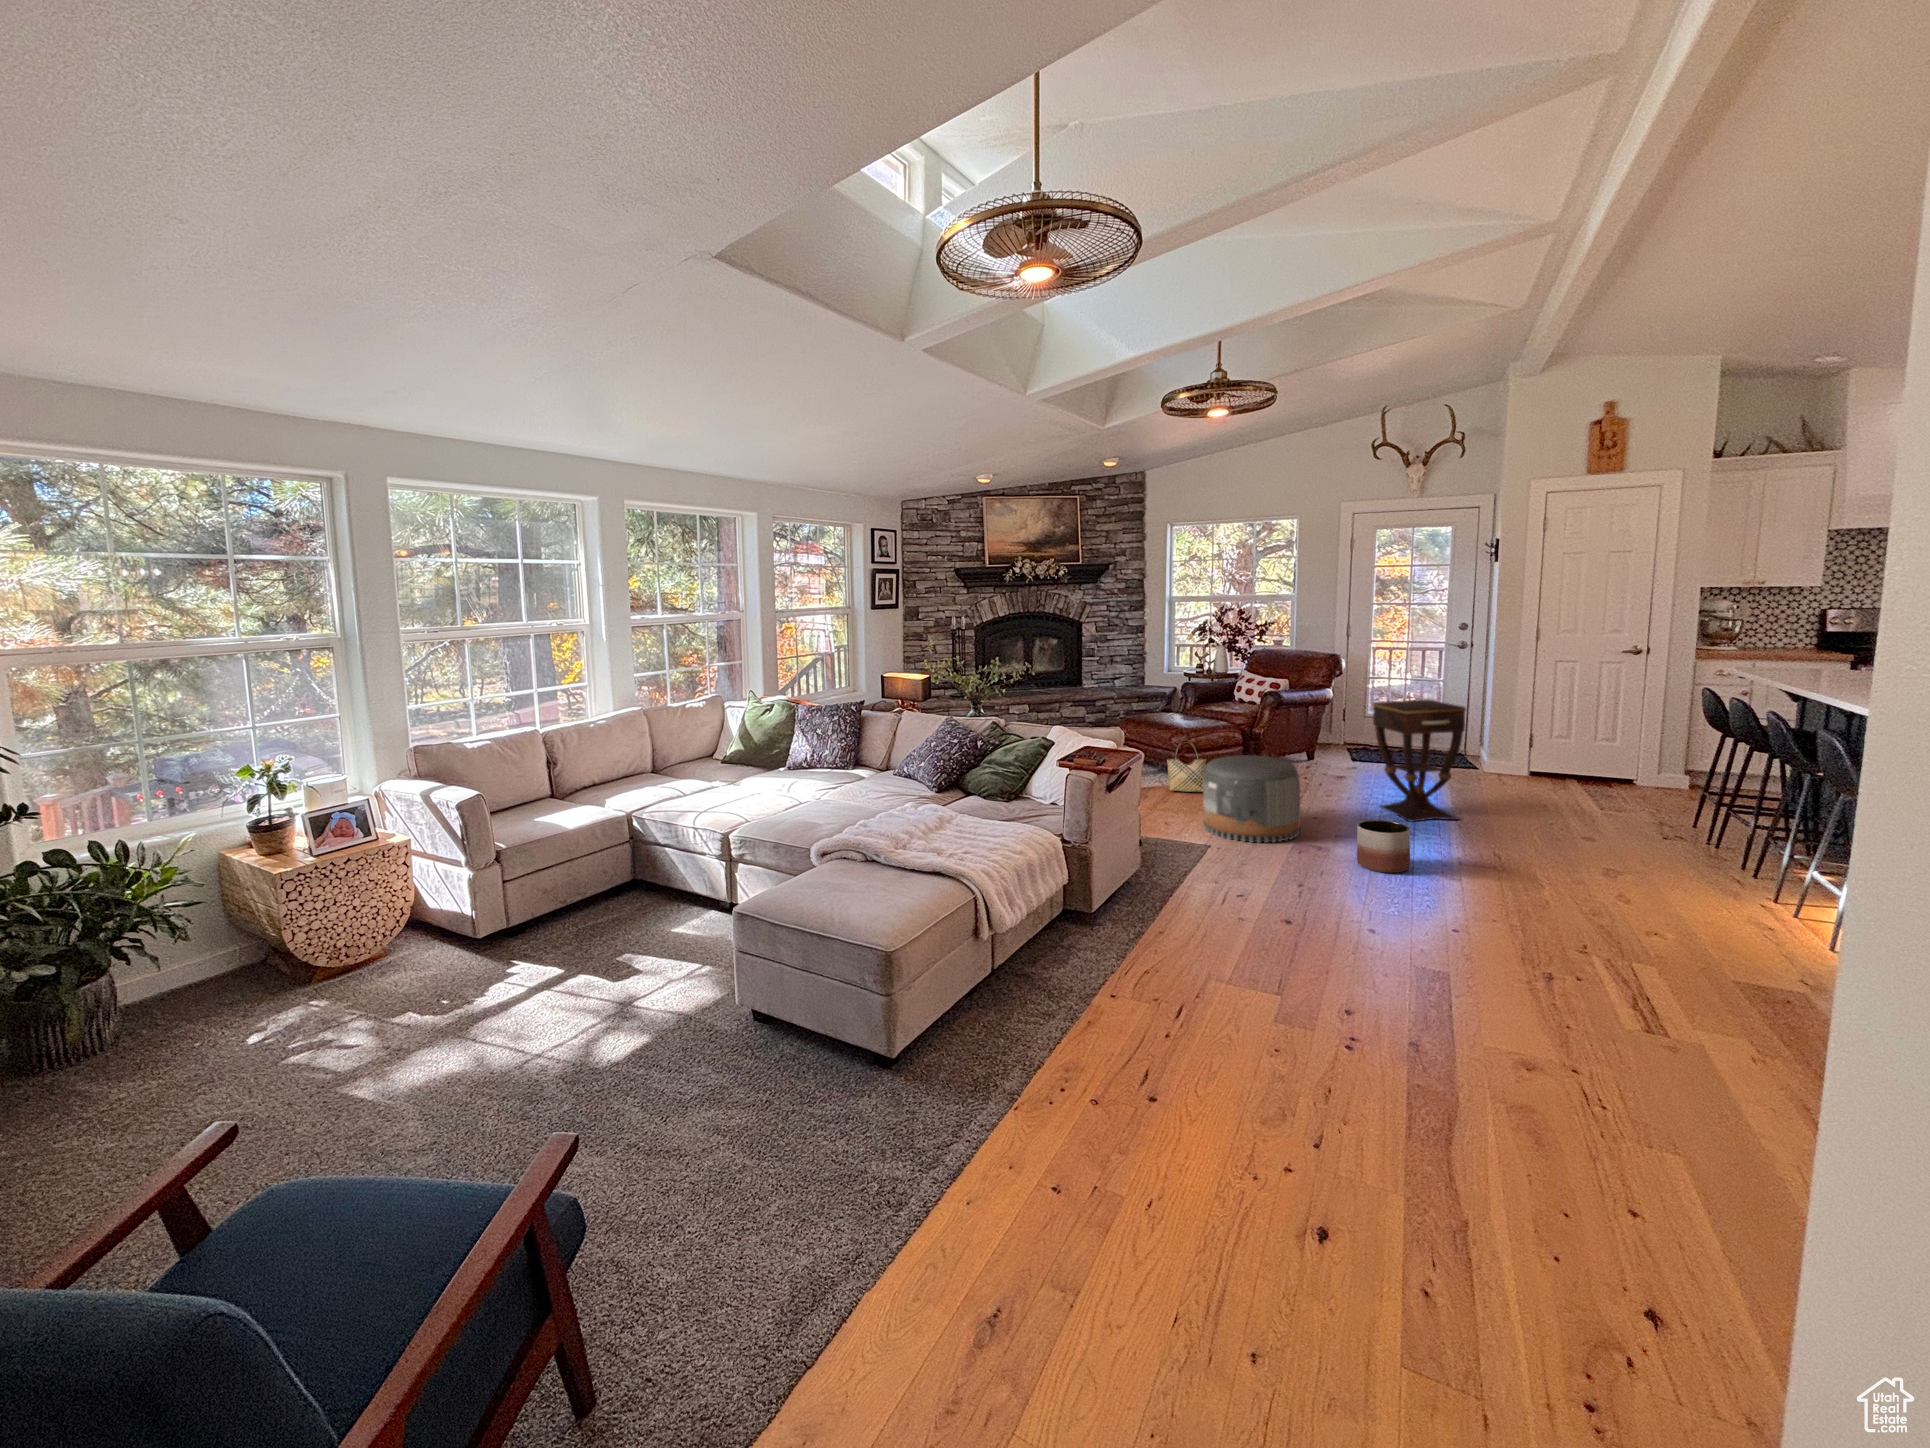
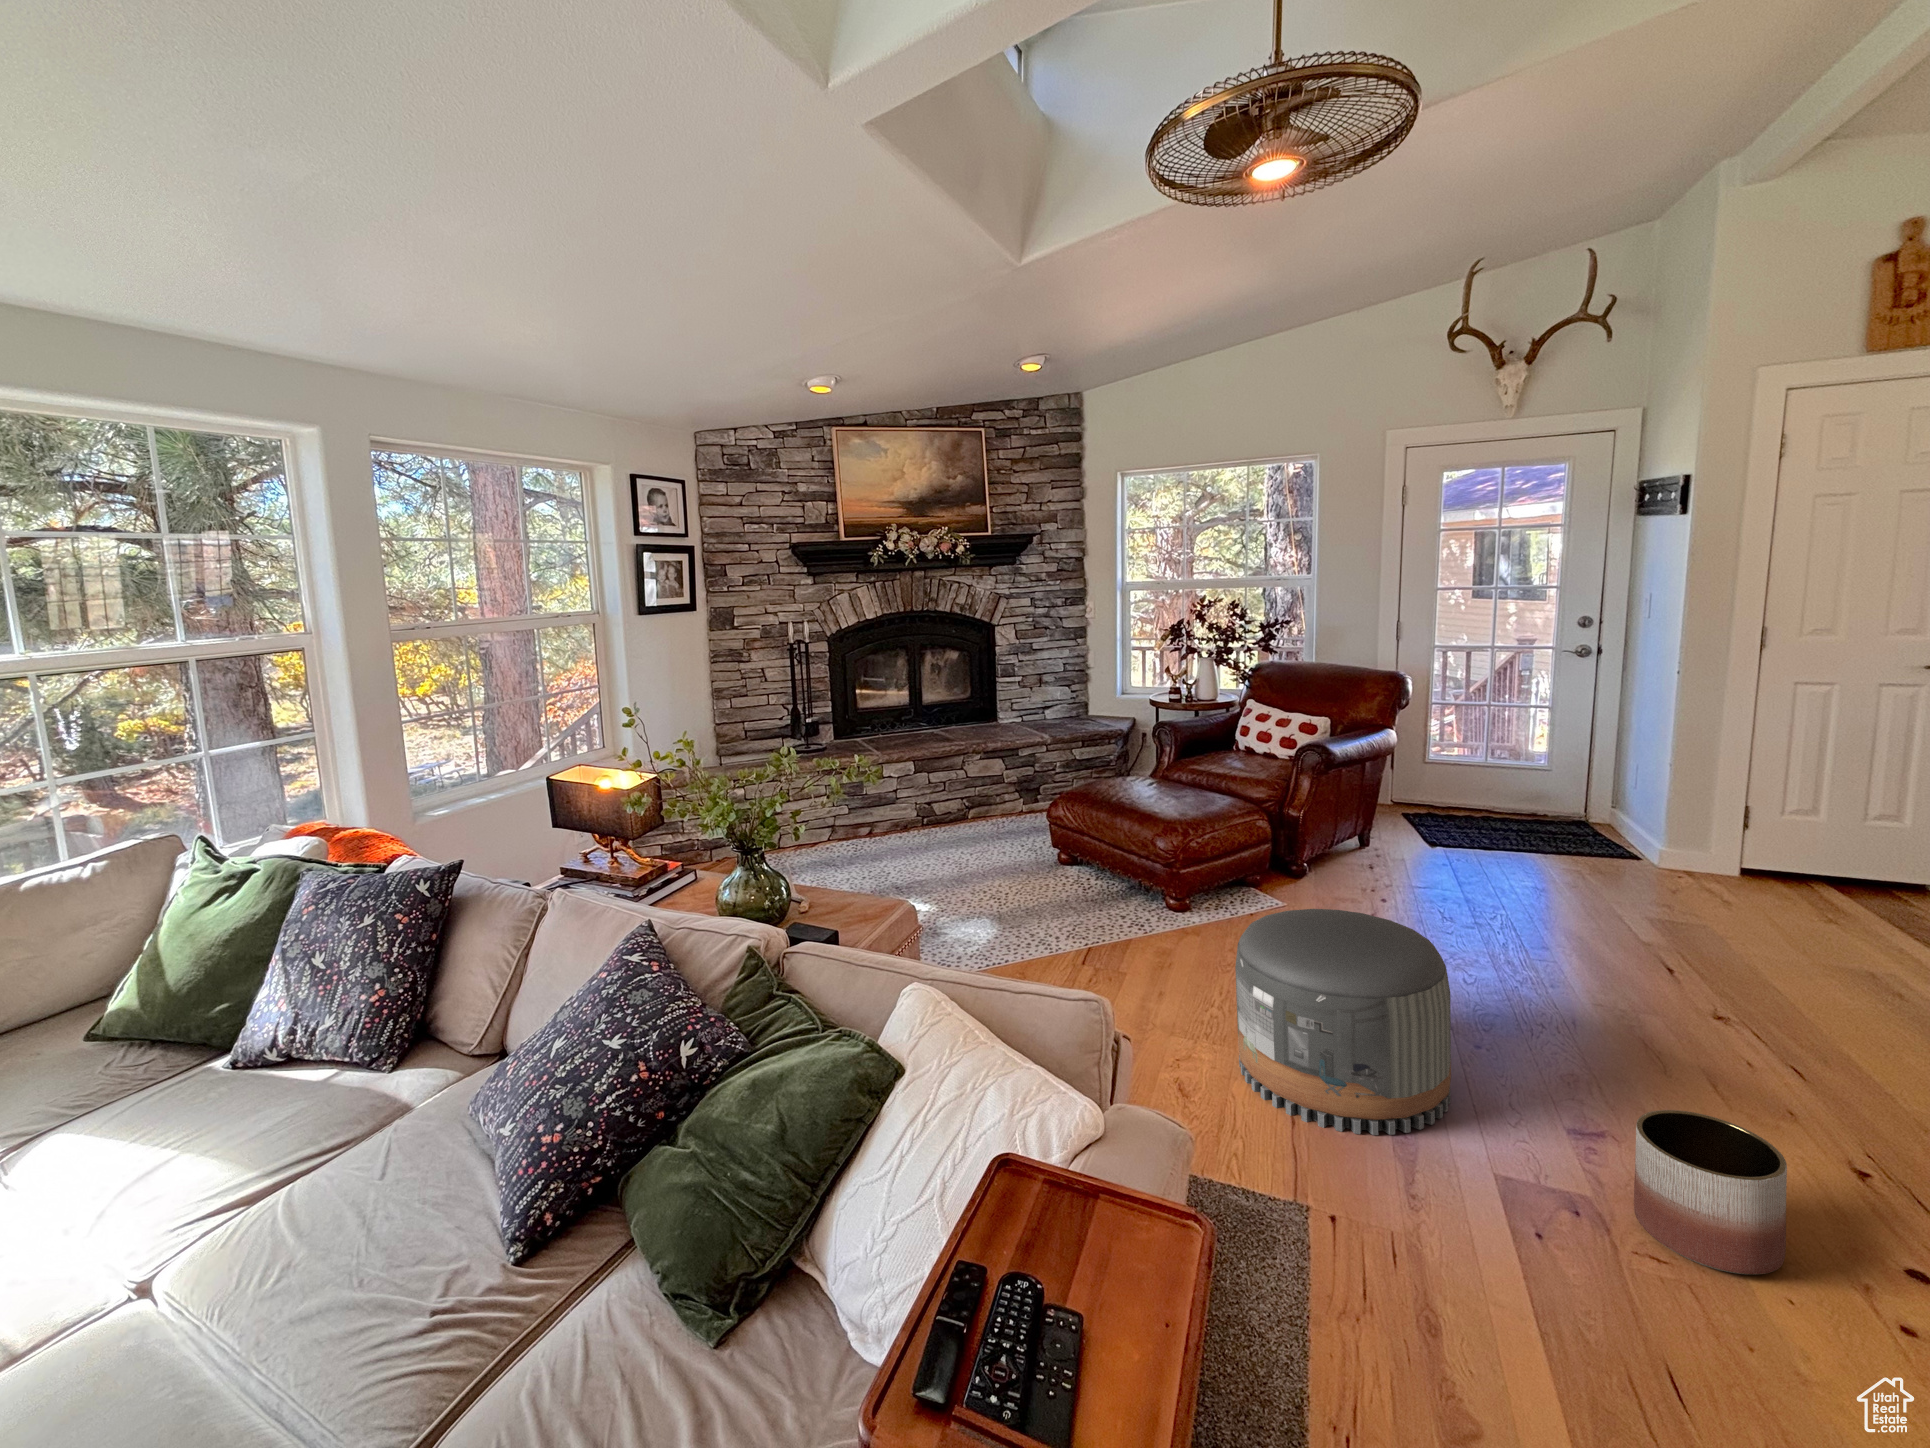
side table: present [1373,700,1466,822] -> none [1539,772,1751,1032]
woven basket: present [1167,739,1206,792] -> none [1144,847,1218,949]

